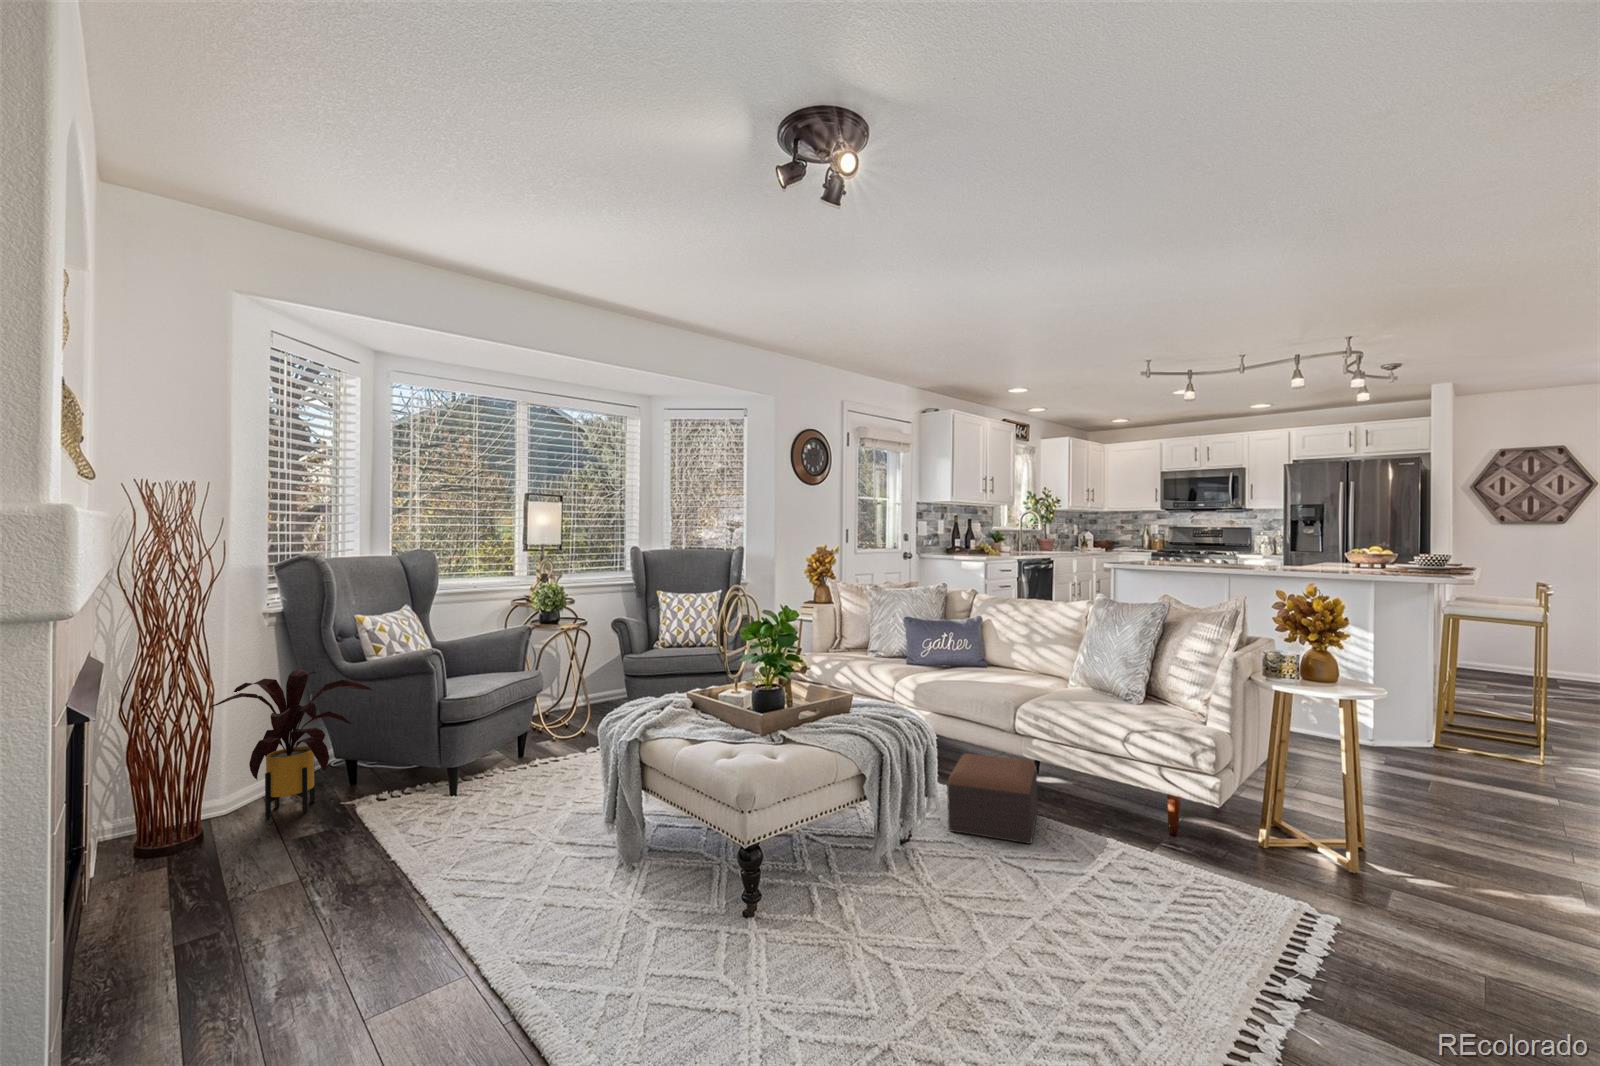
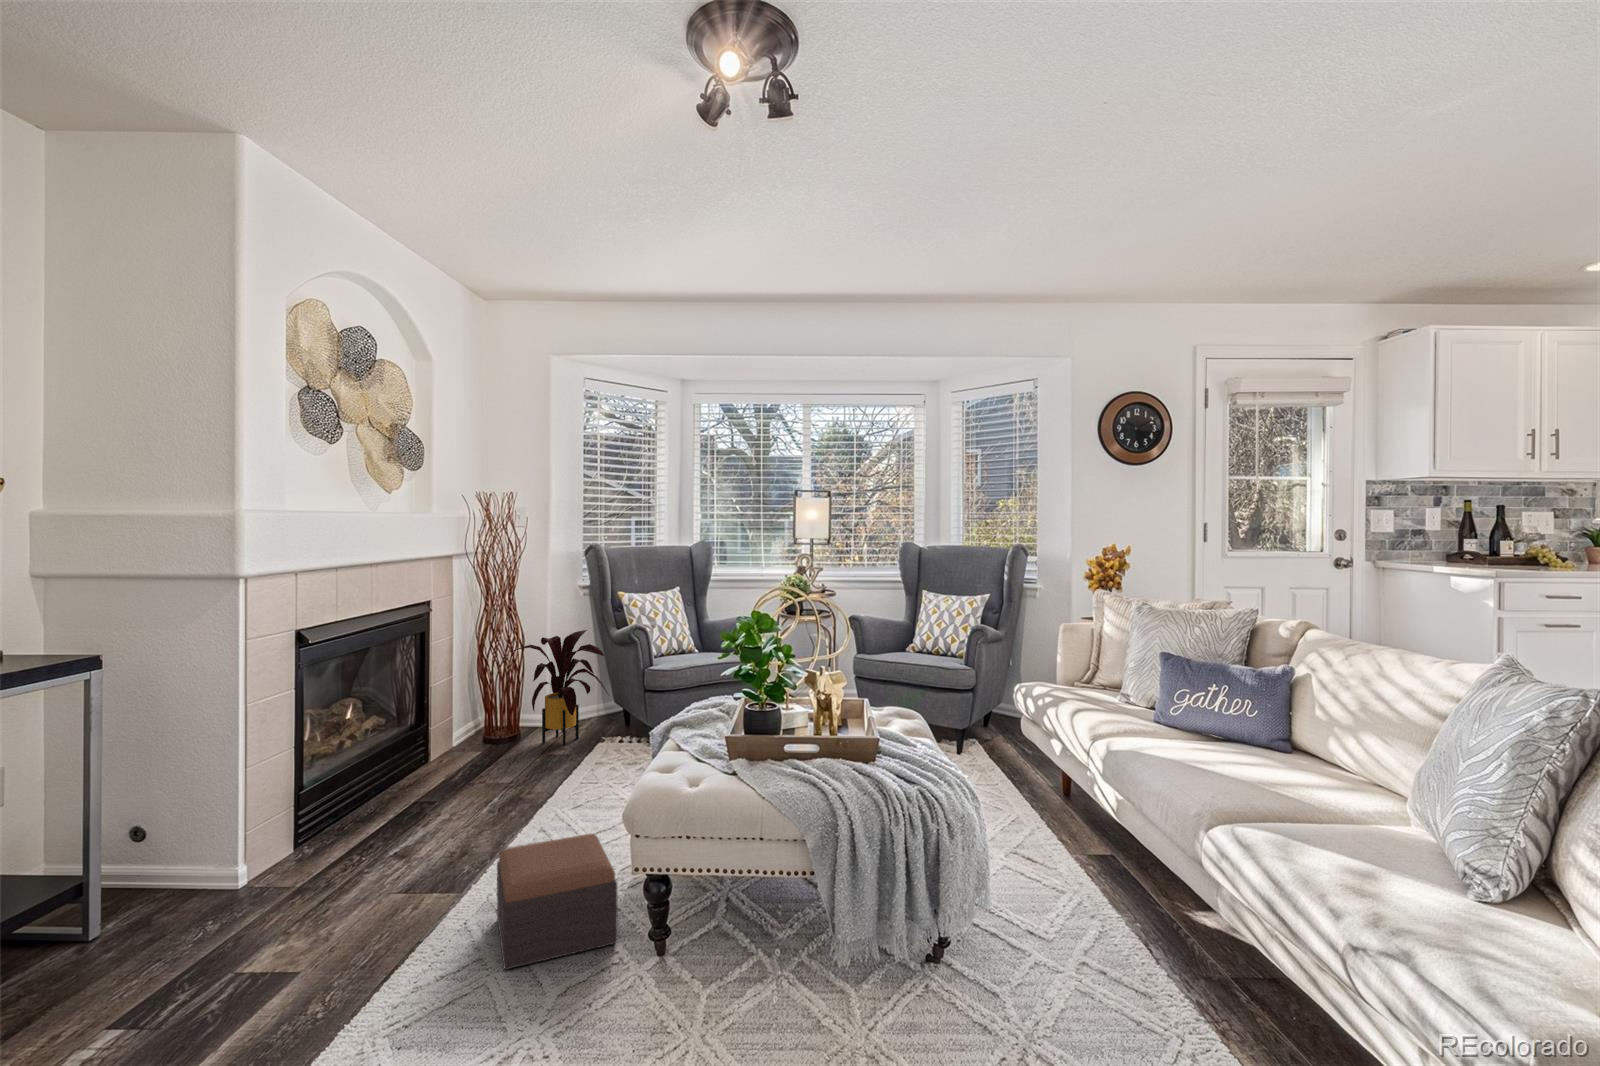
footstool: present [947,754,1038,844] -> present [497,834,618,969]

